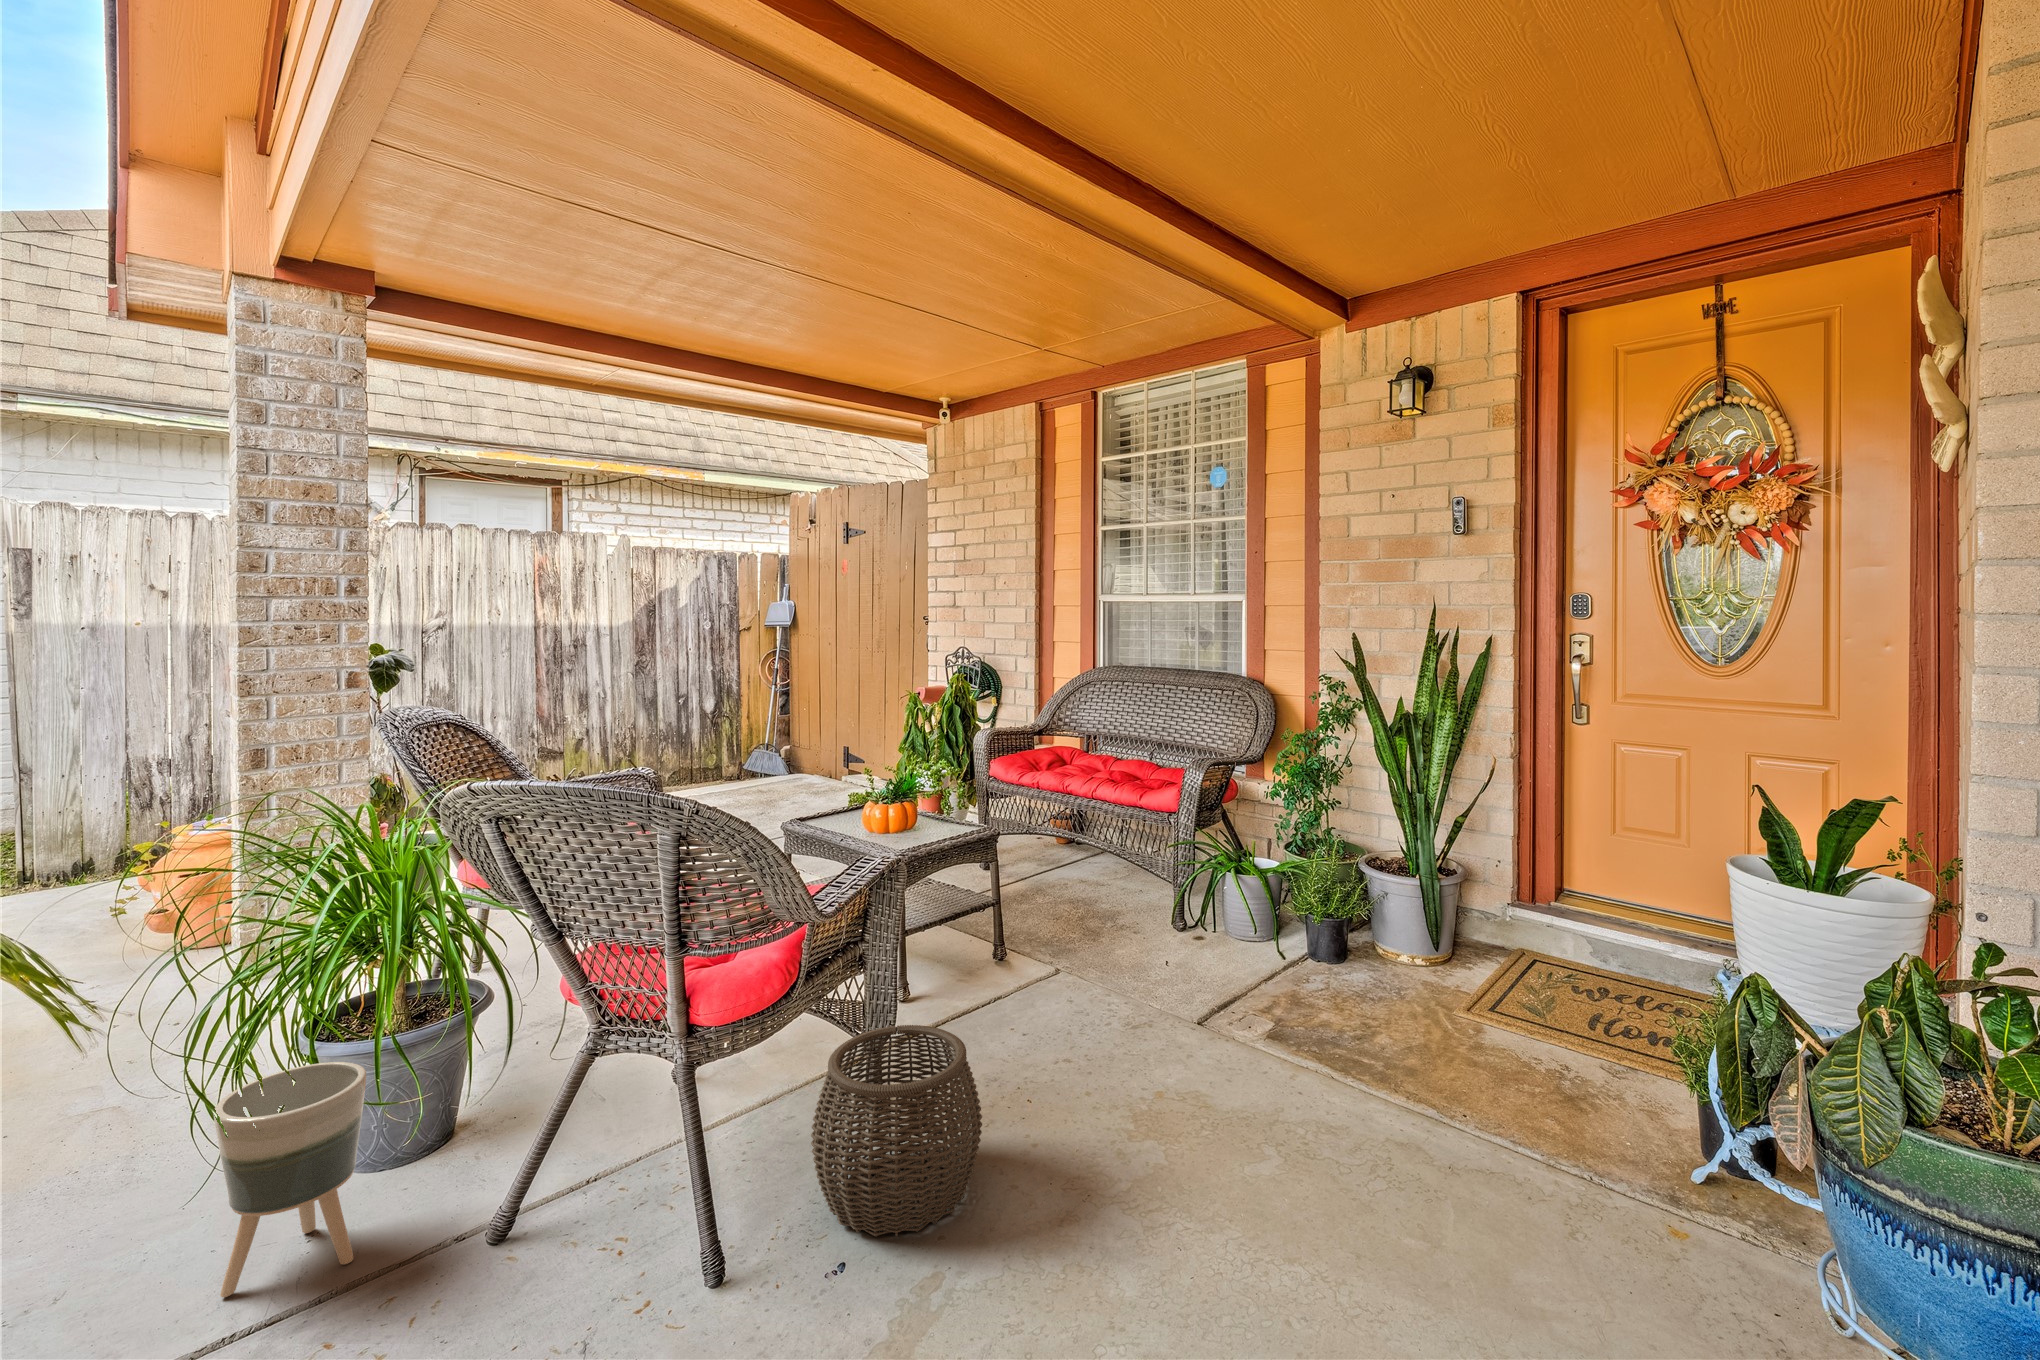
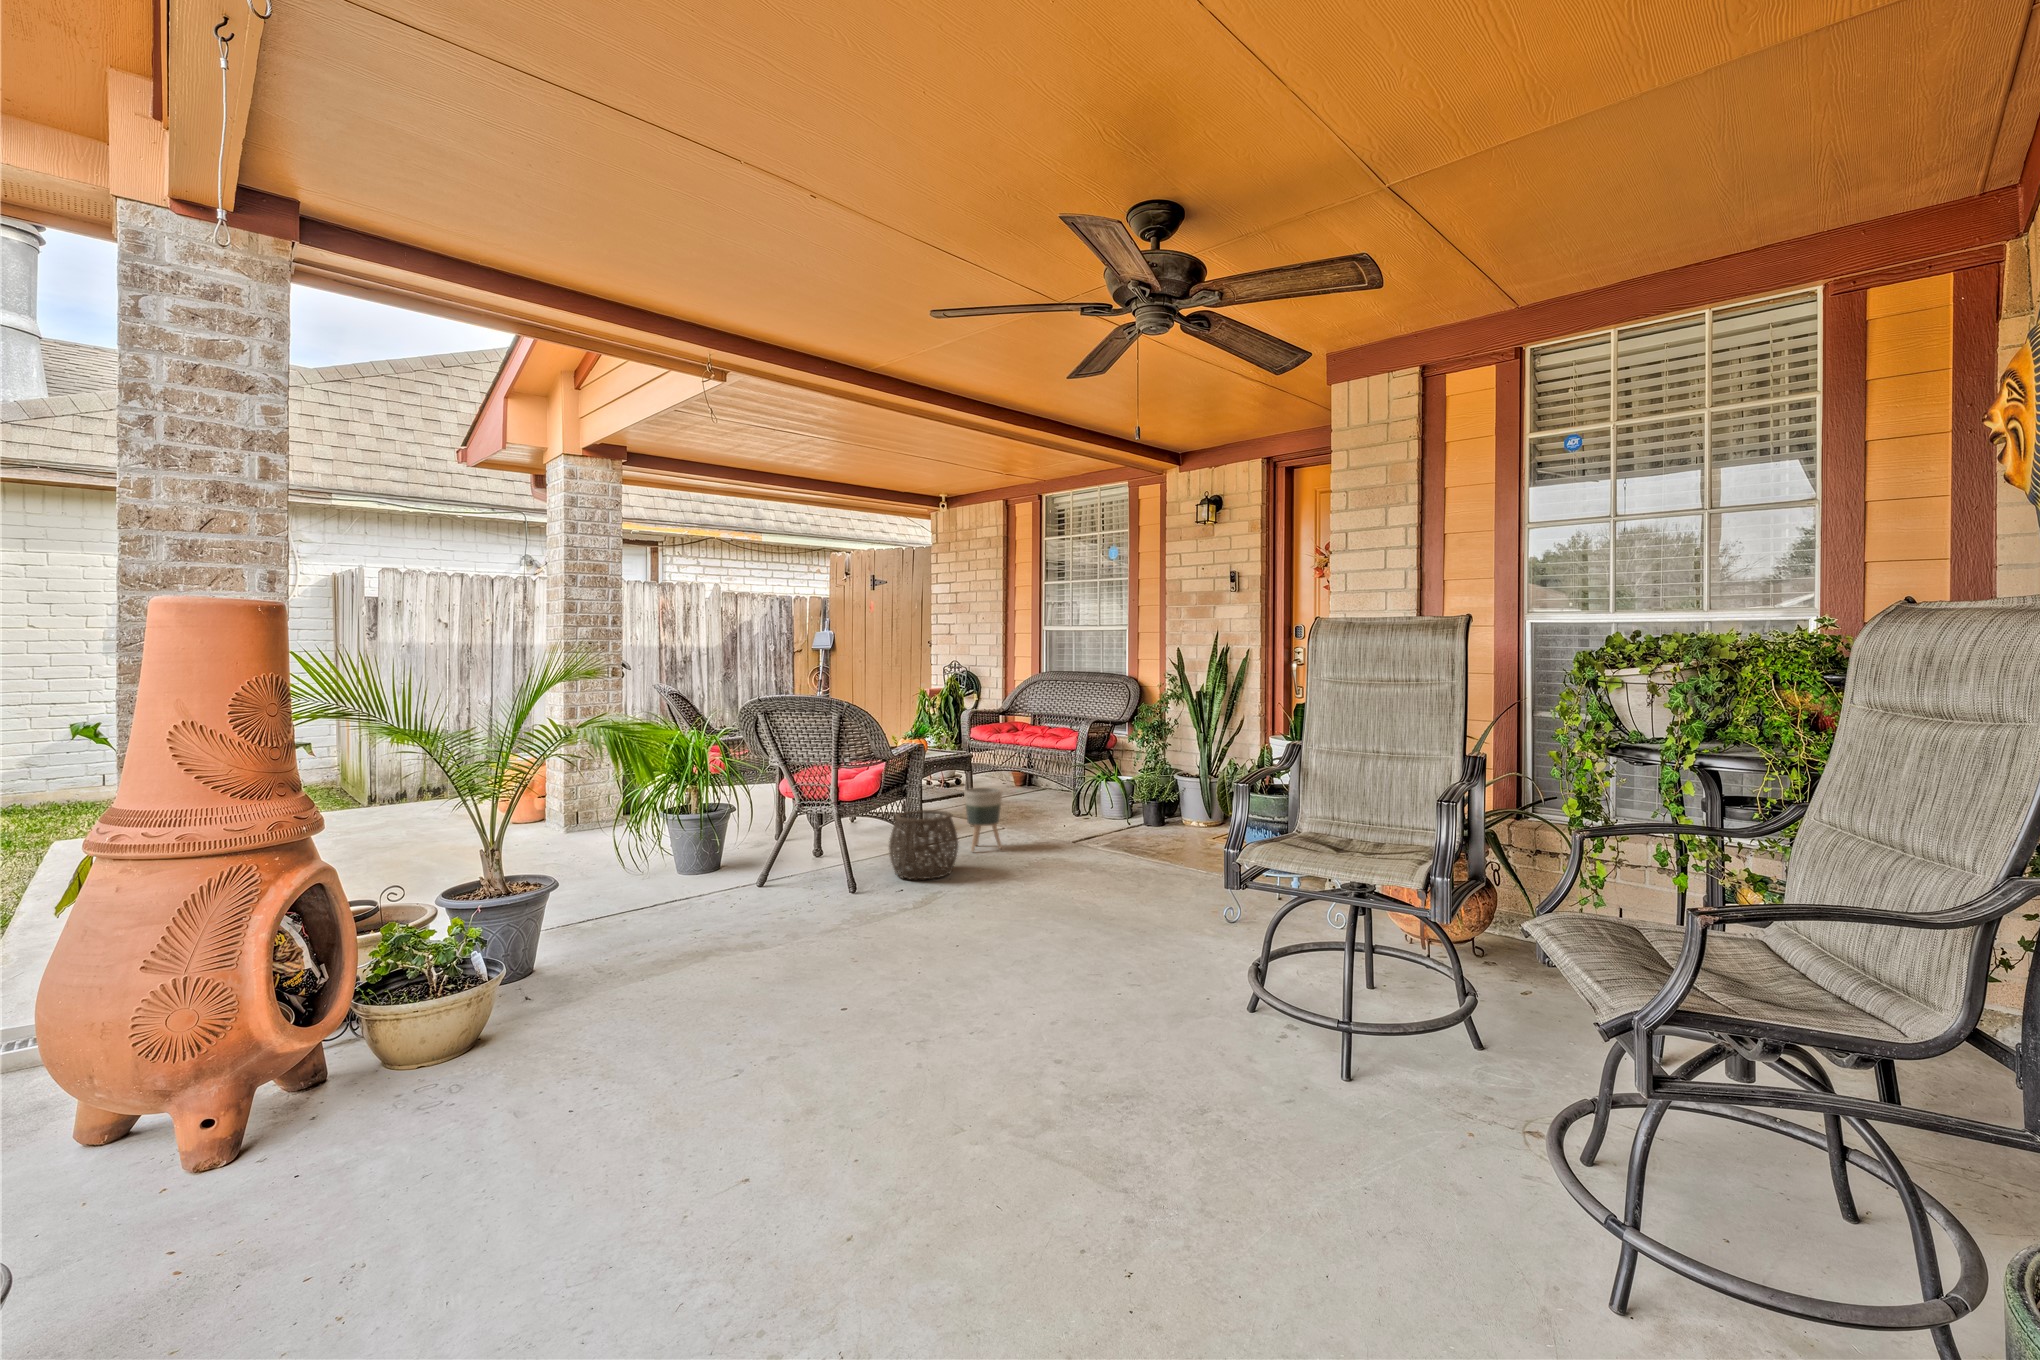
planter: present [214,1062,366,1297] -> present [964,788,1002,852]

